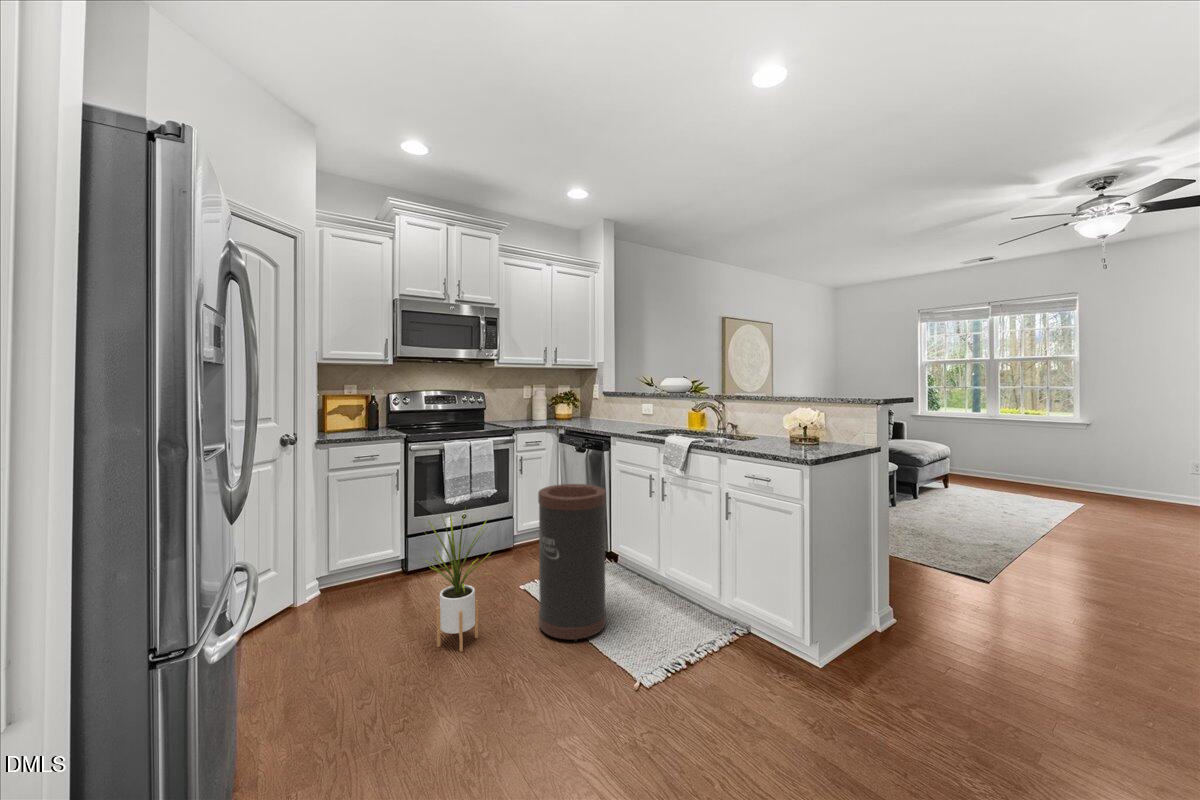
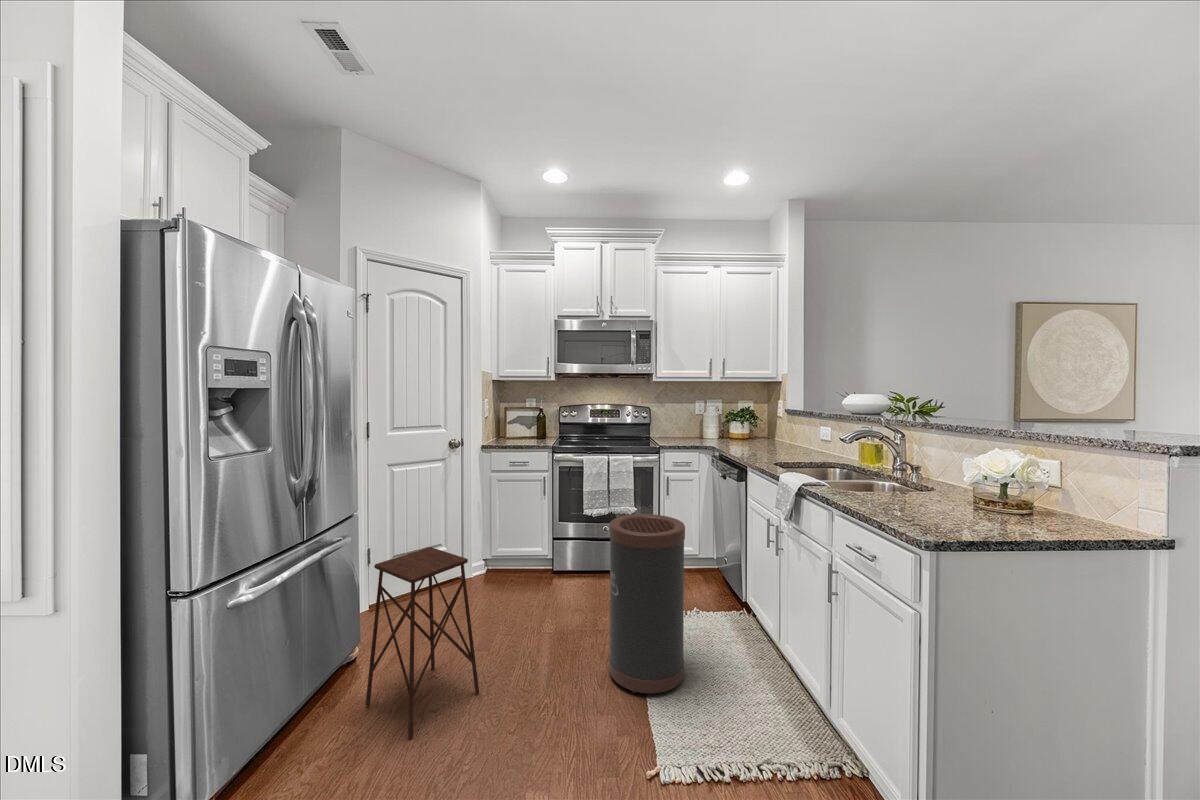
house plant: present [422,515,493,652] -> none [501,522,571,662]
side table: none [301,551,433,758] -> present [366,547,479,739]

